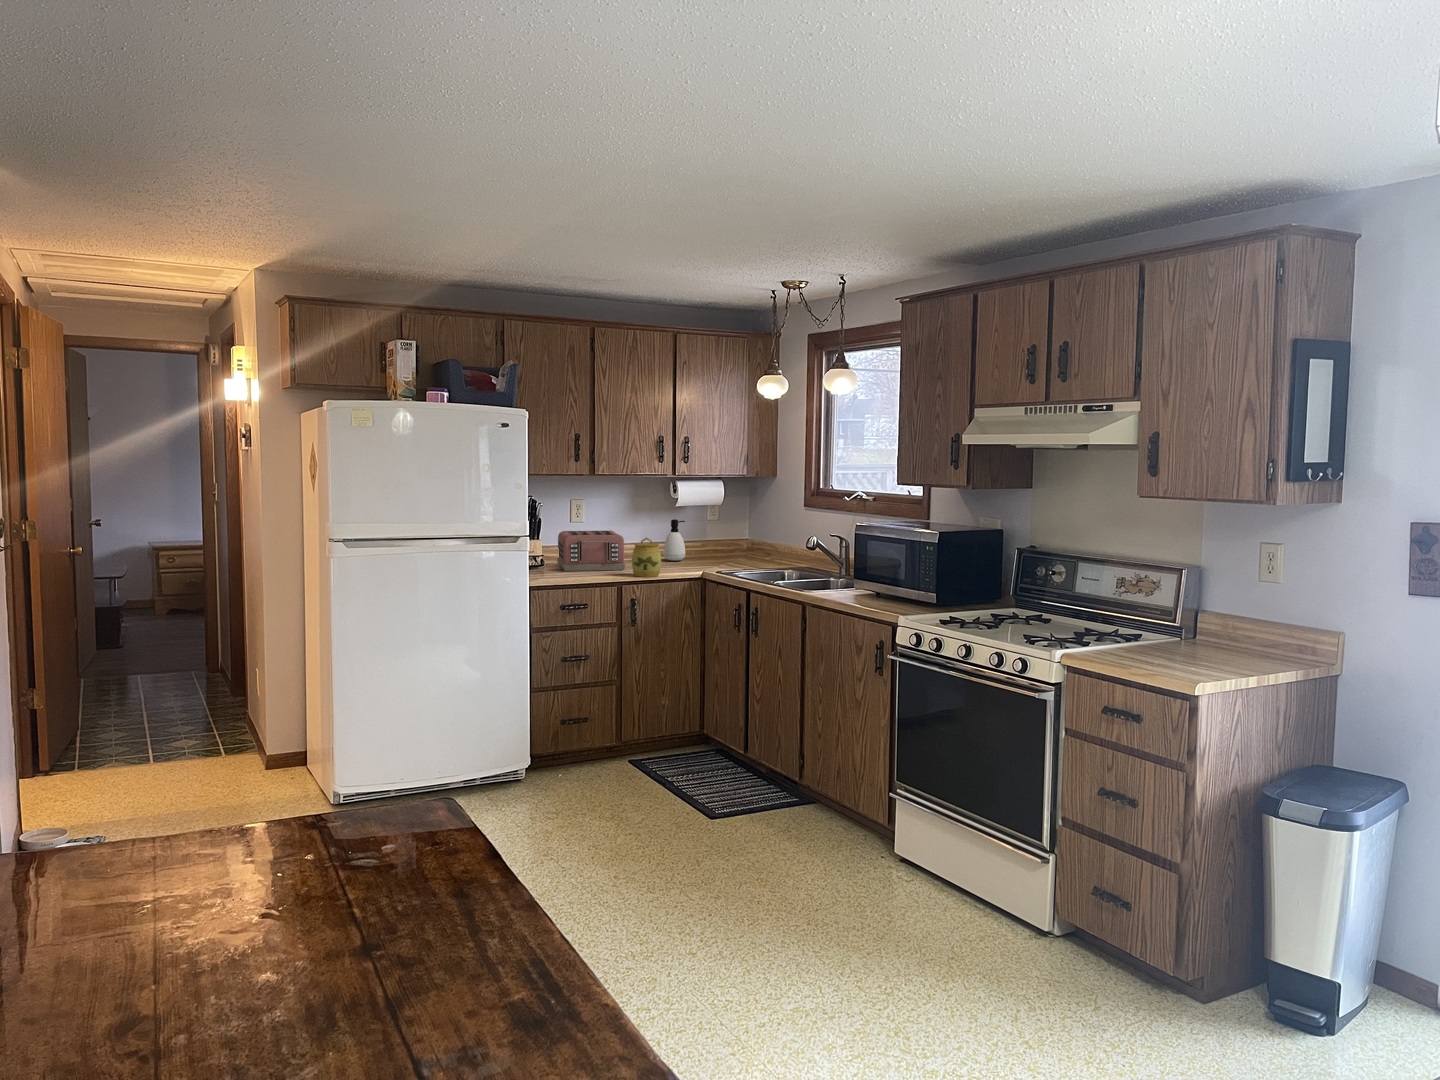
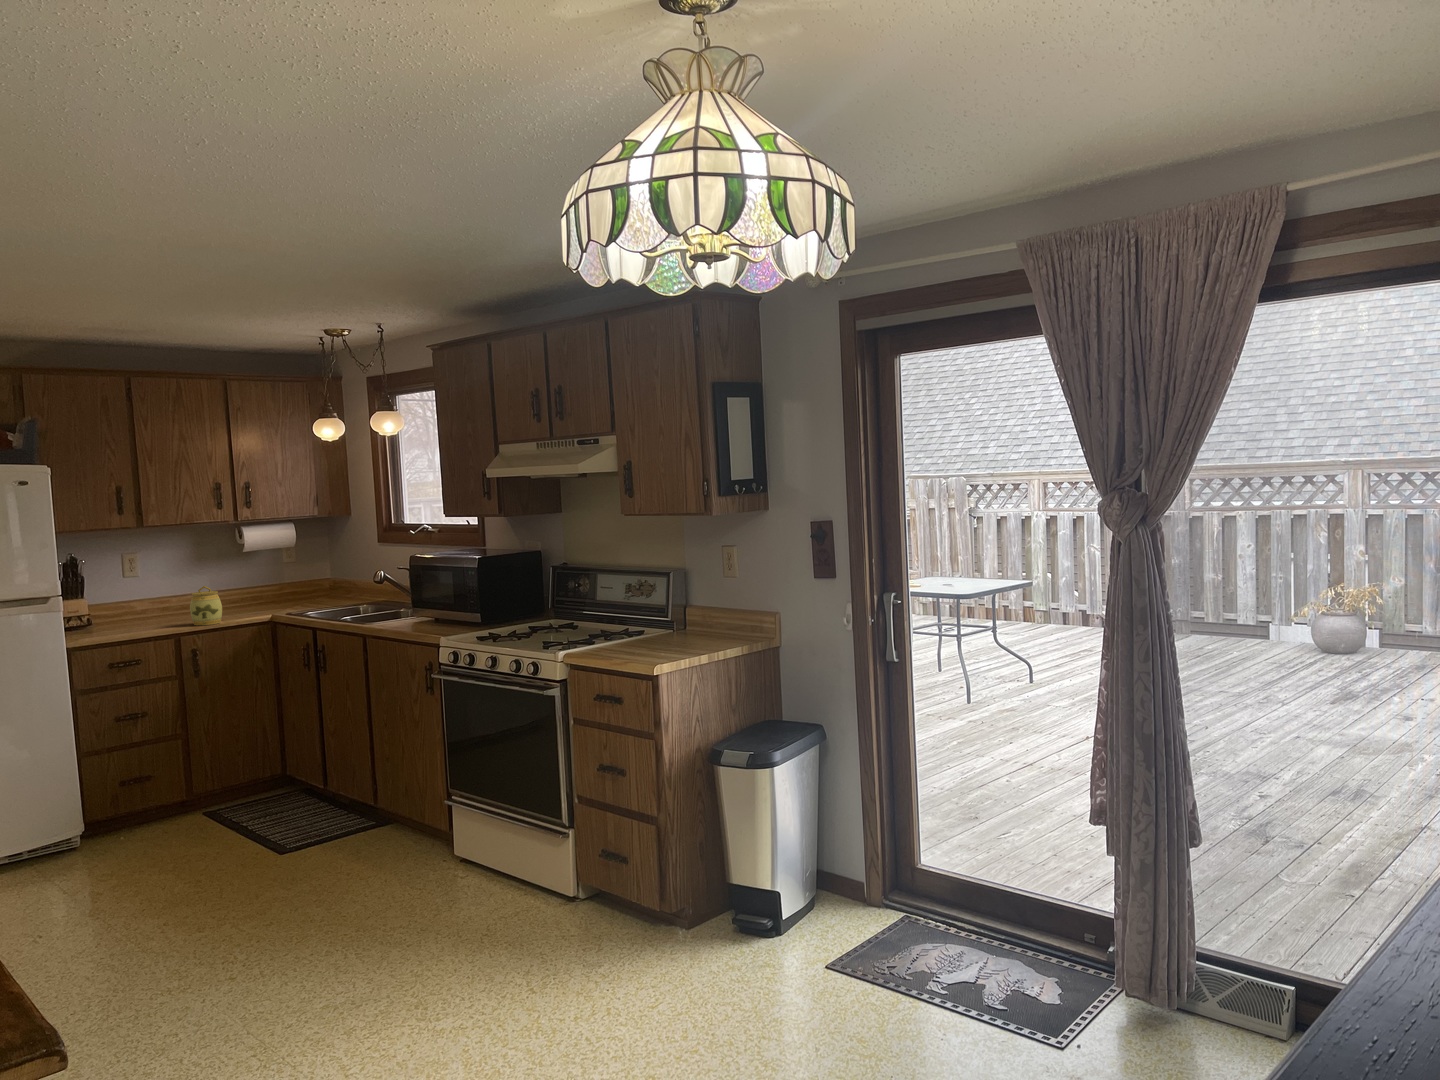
soap dispenser: present [663,519,685,561] -> none [234,565,258,607]
toaster: present [557,531,625,571] -> none [111,582,187,627]

